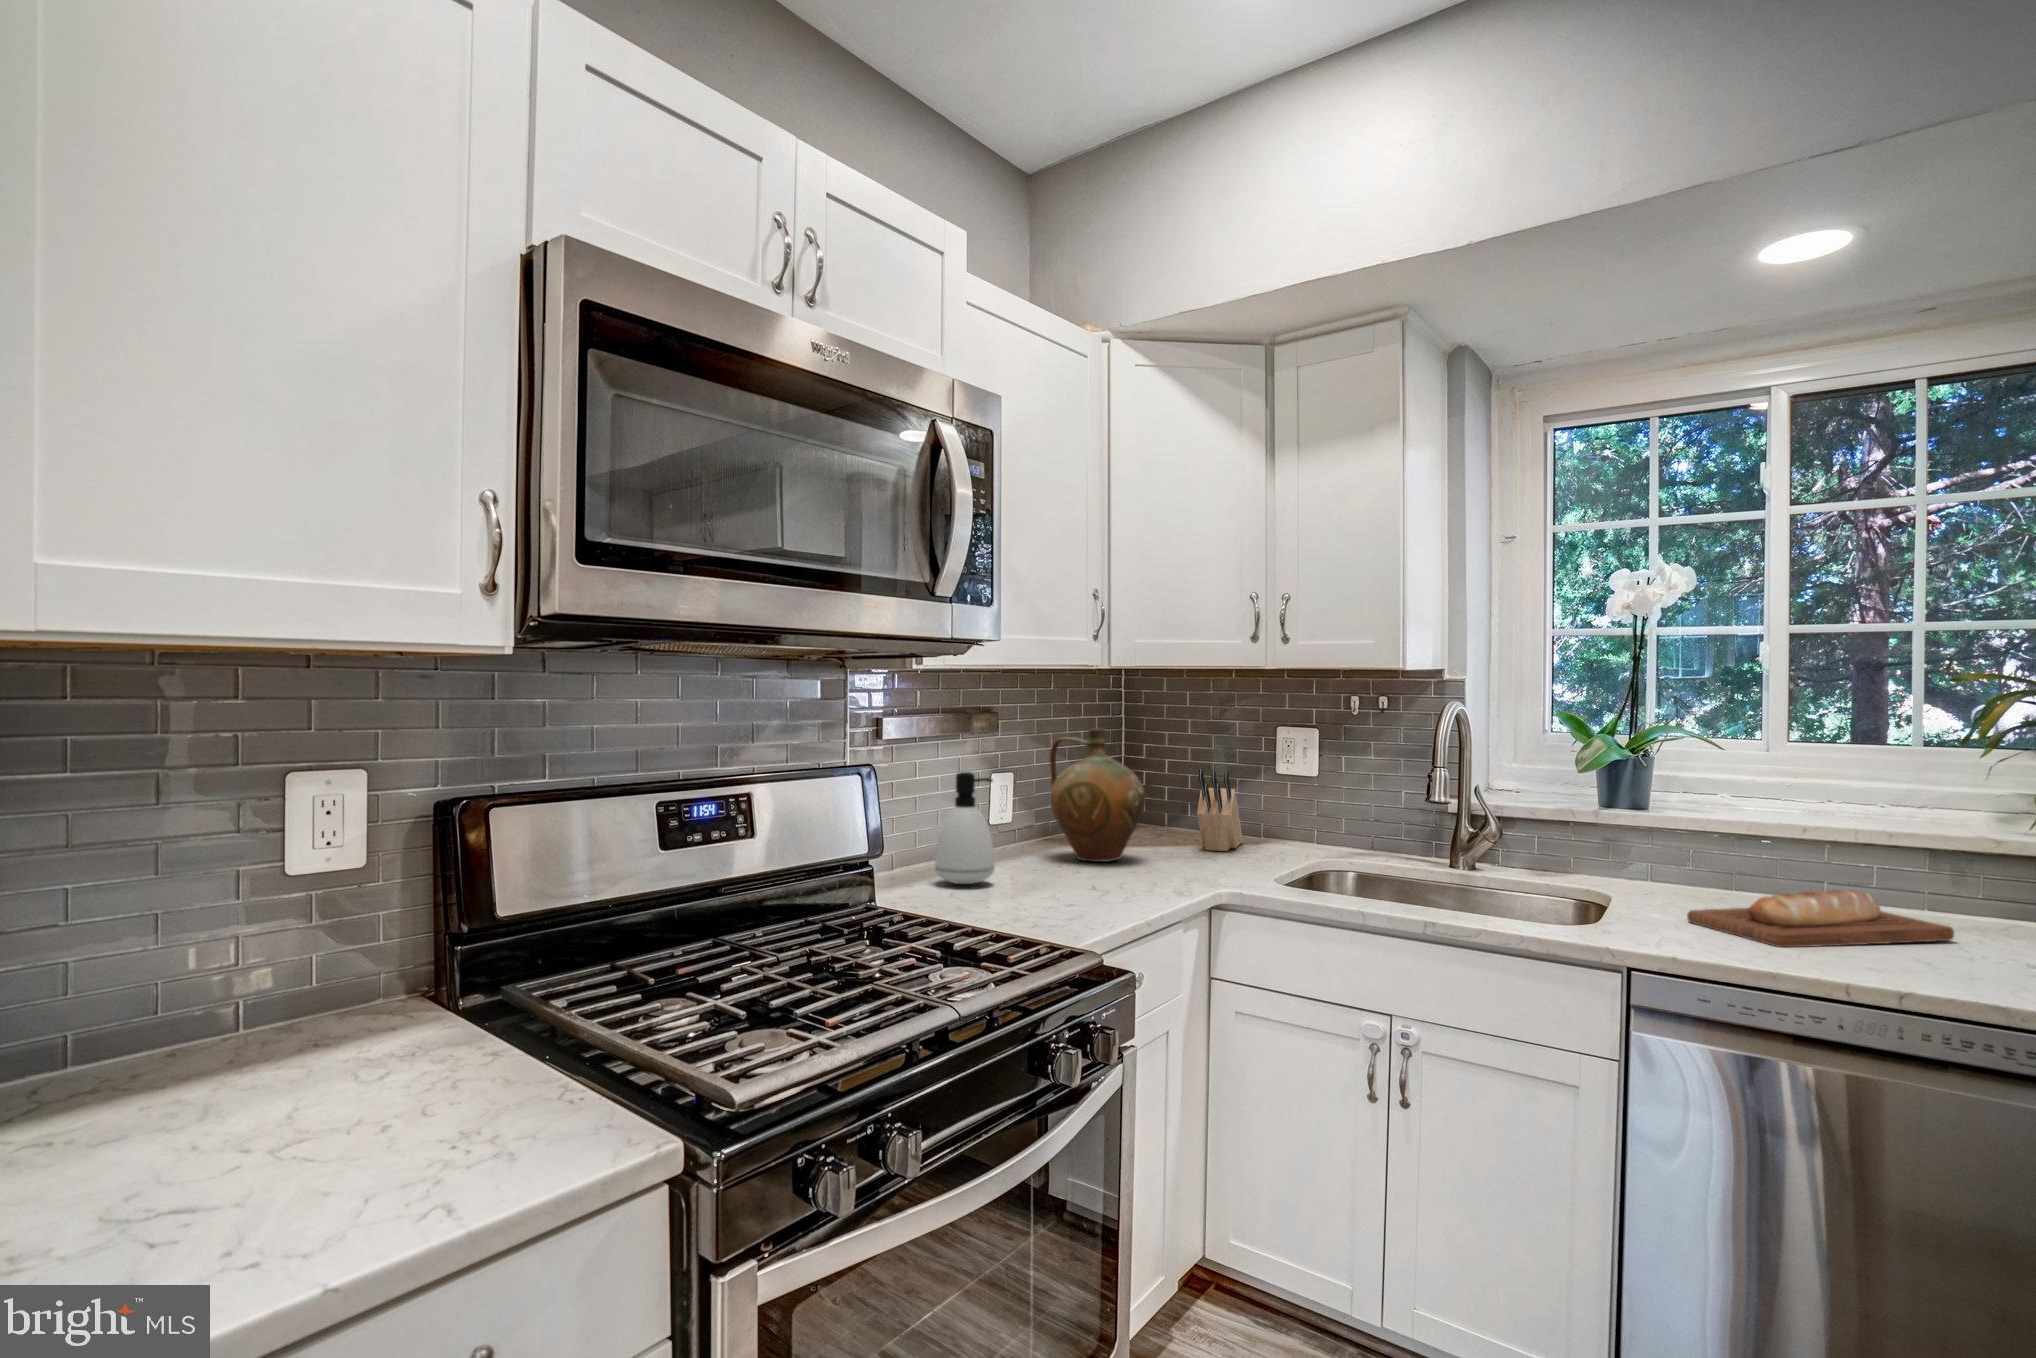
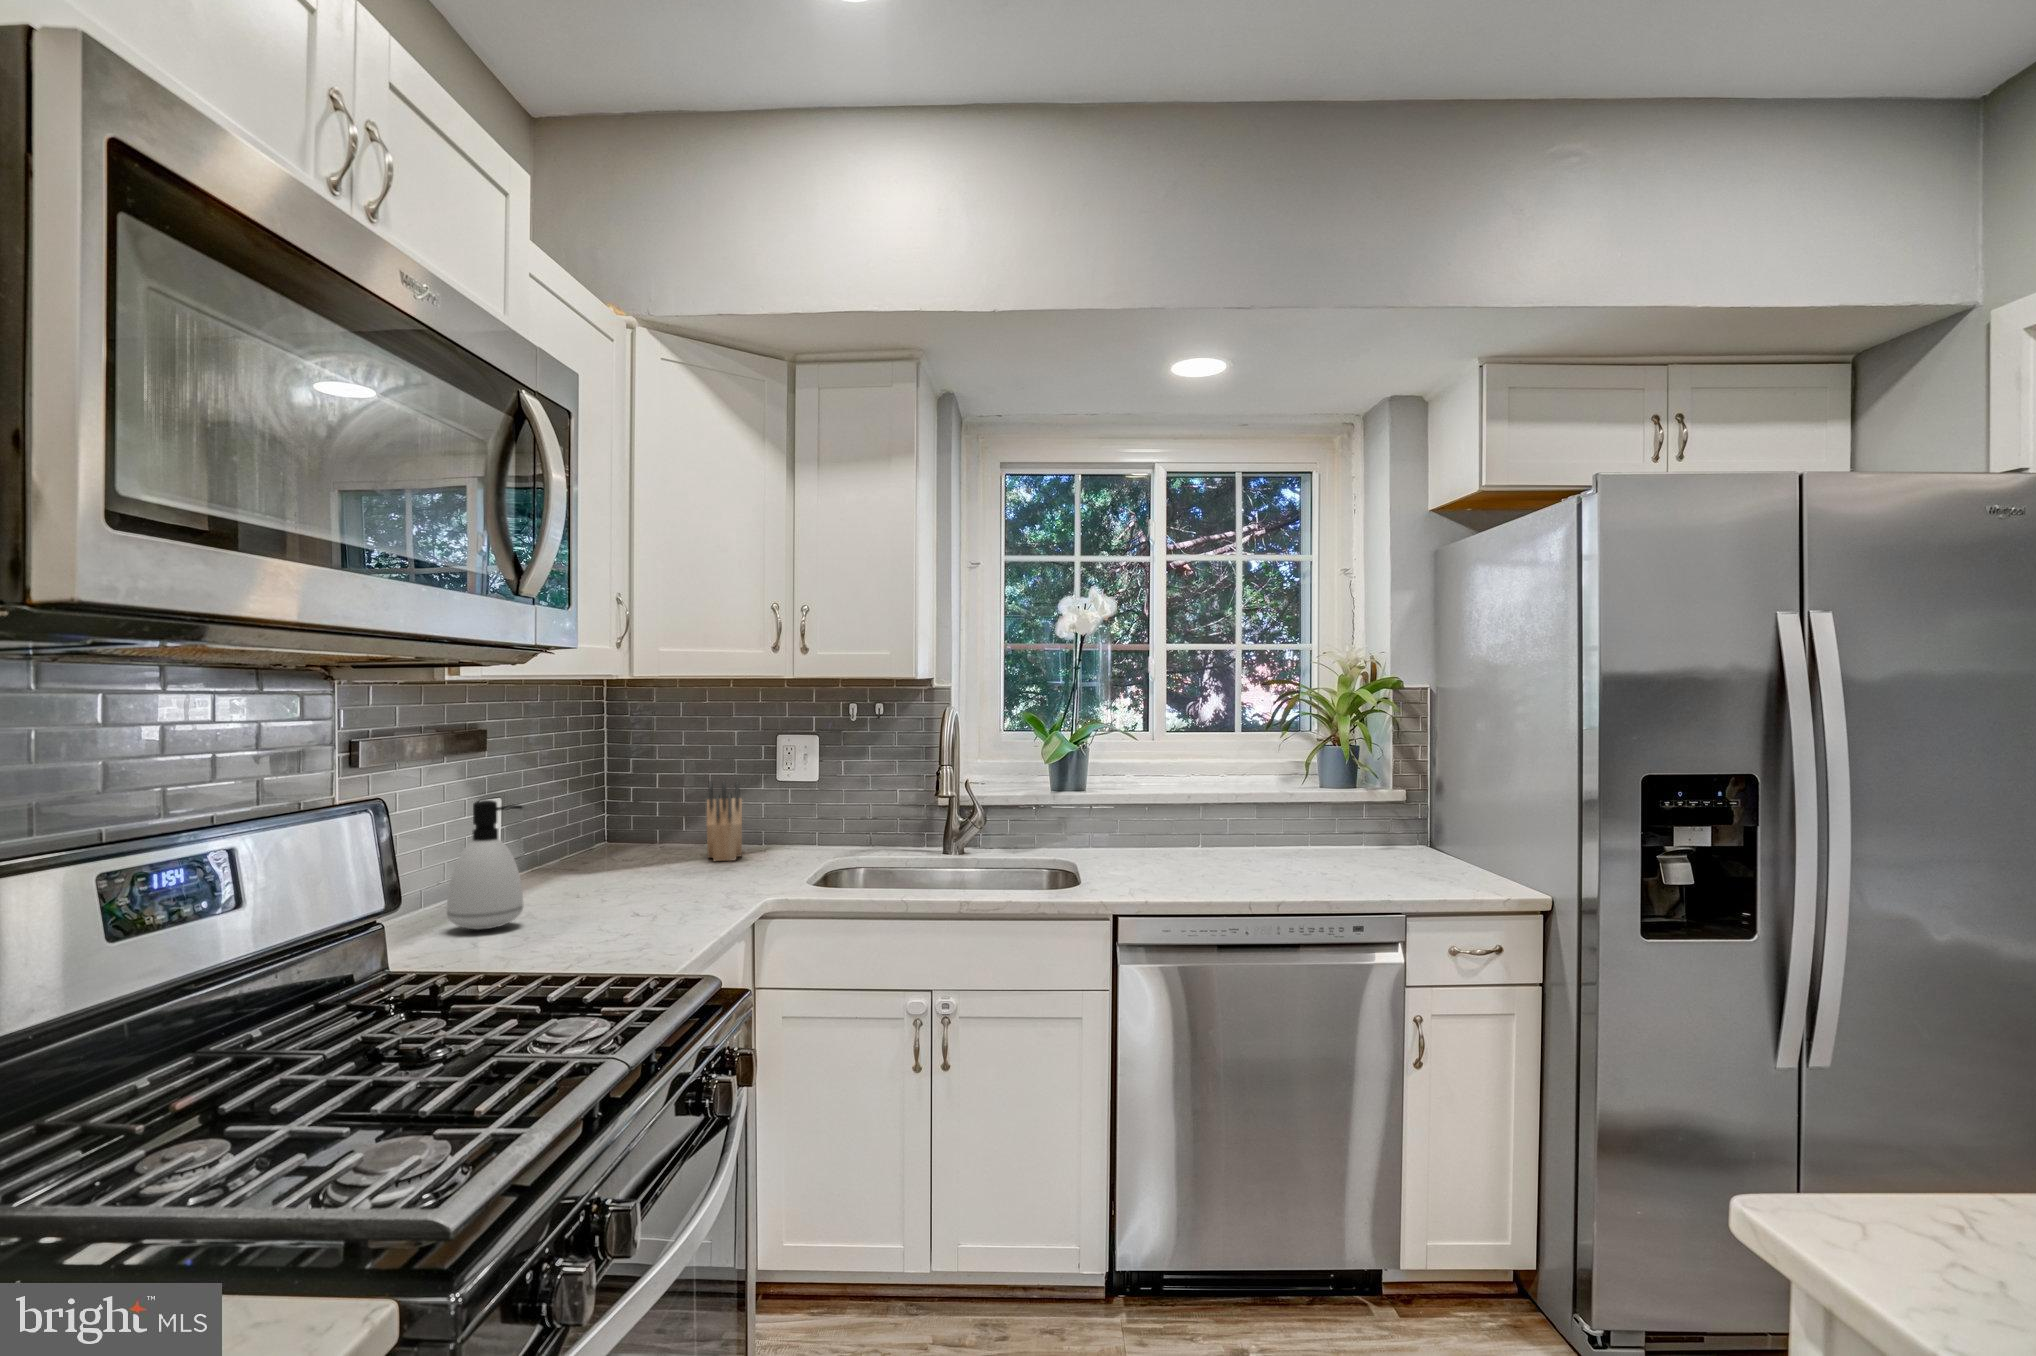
ceramic jug: present [1049,728,1146,862] -> none [555,744,666,886]
bread loaf: present [1687,890,1954,947] -> none [1145,839,1302,887]

